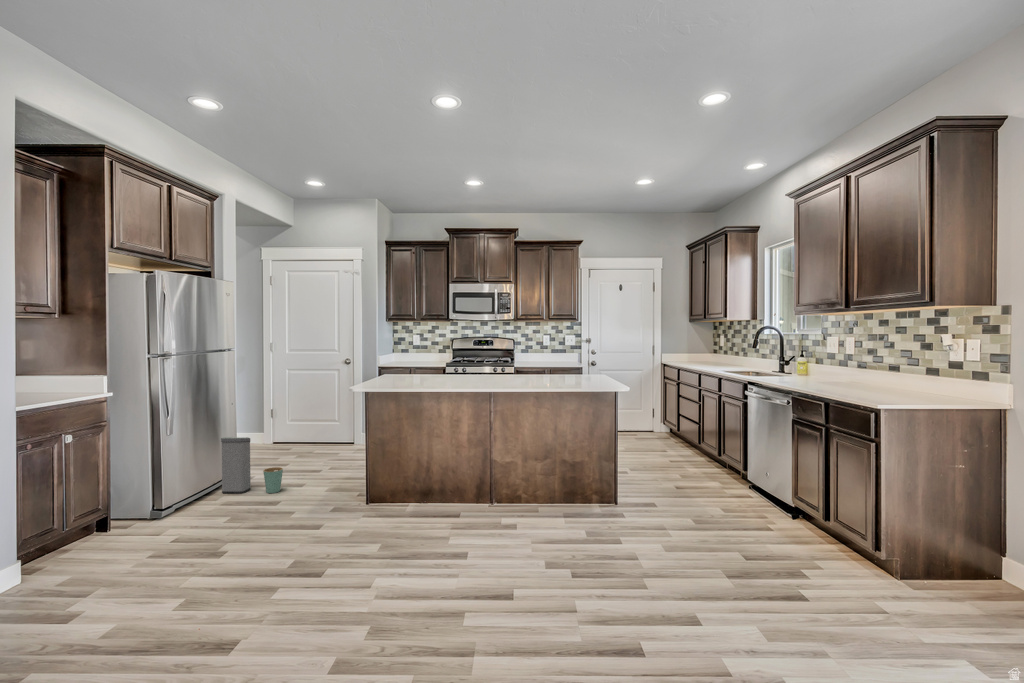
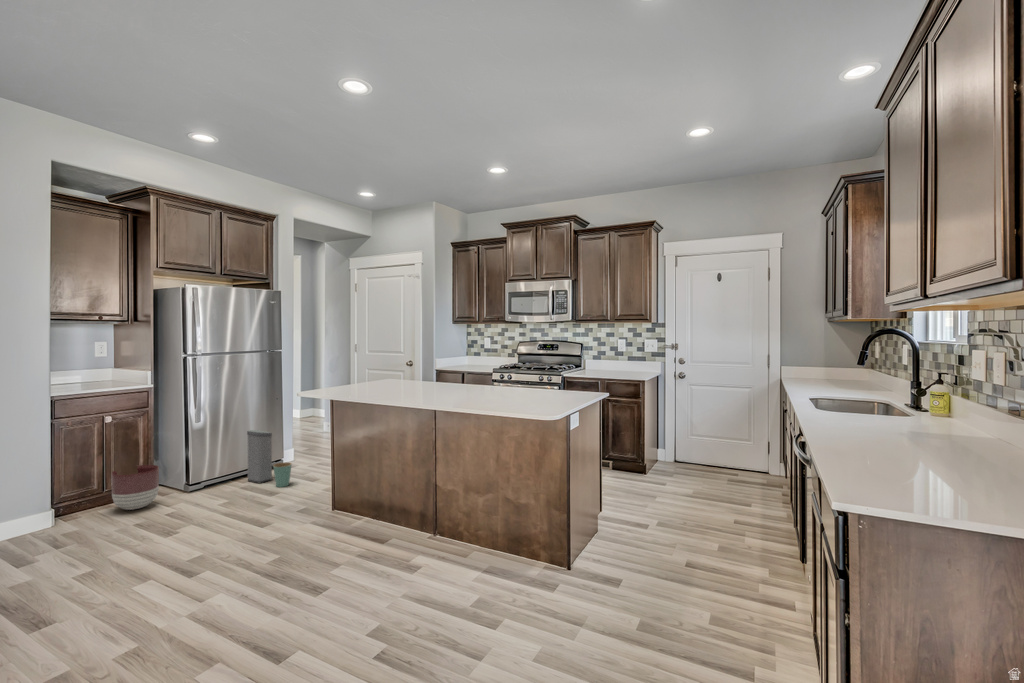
planter: none [103,483,157,535] -> present [111,465,159,510]

